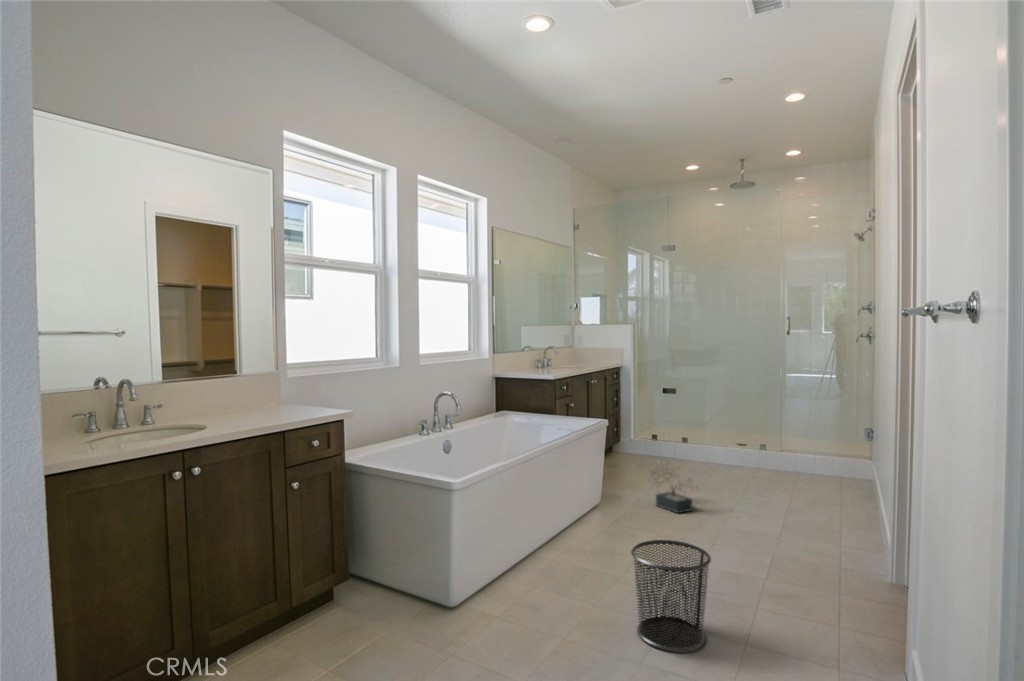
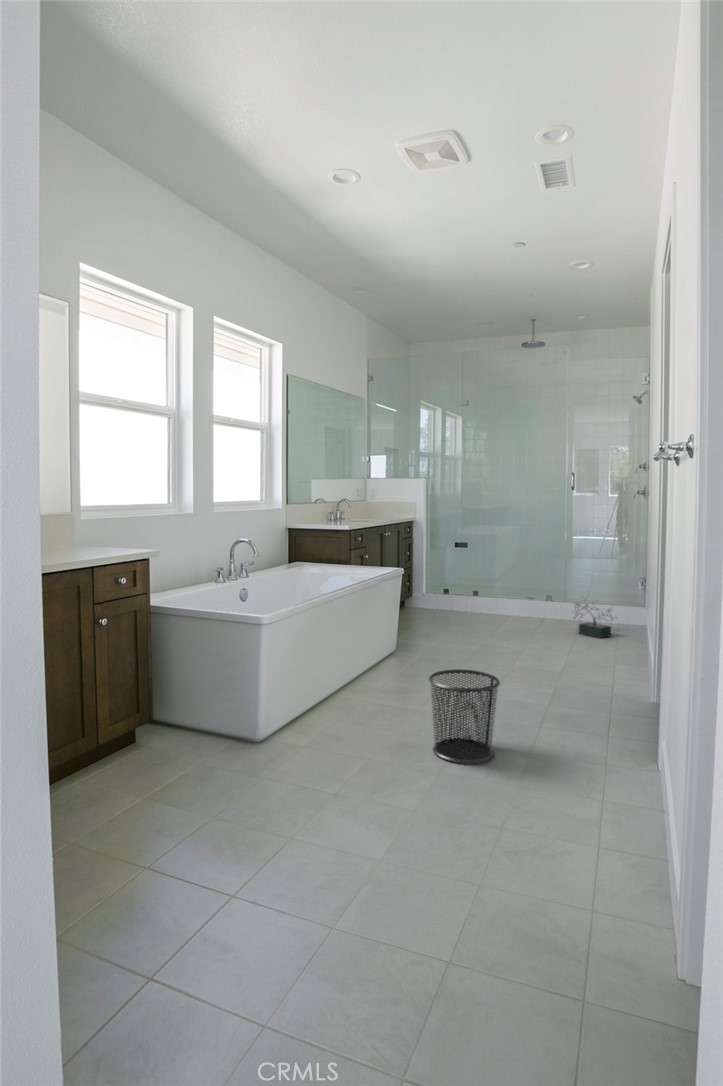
decorative plant: present [649,461,697,513] -> present [573,596,613,638]

